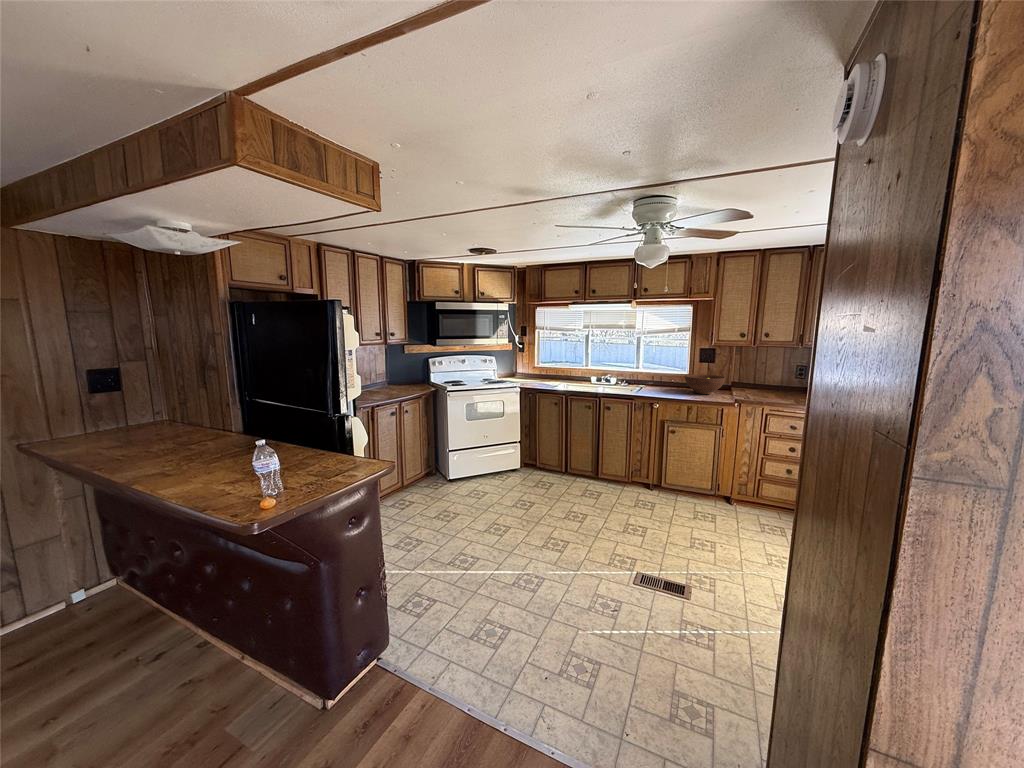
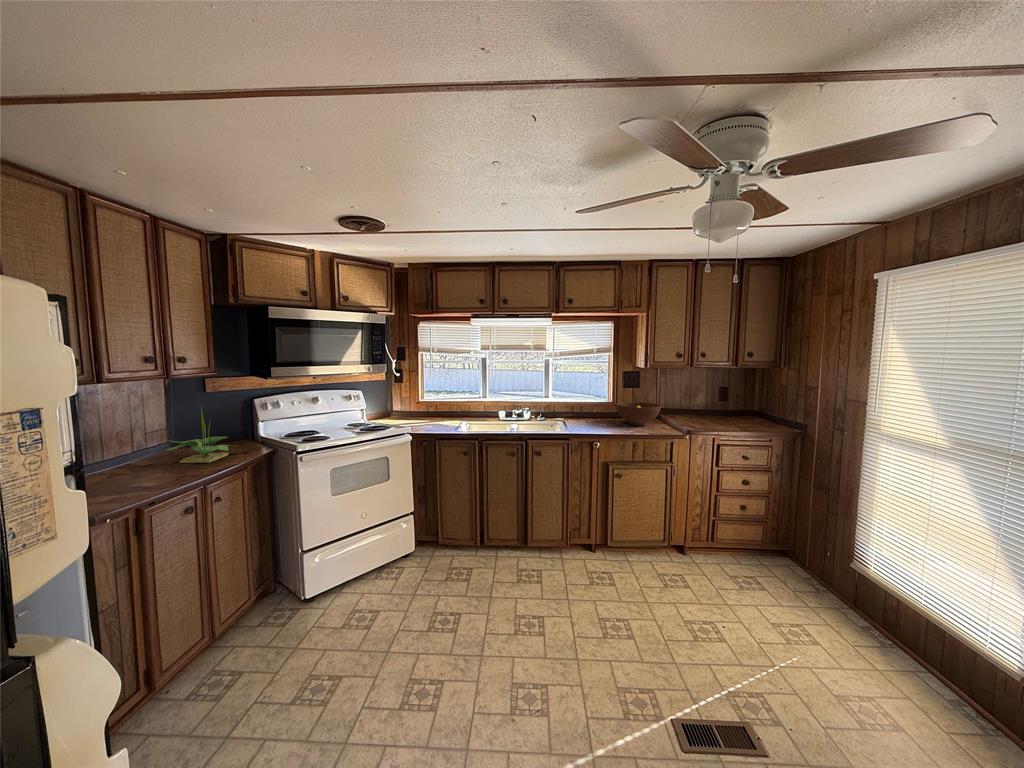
potted plant: none [386,360,420,391] -> present [166,407,235,463]

